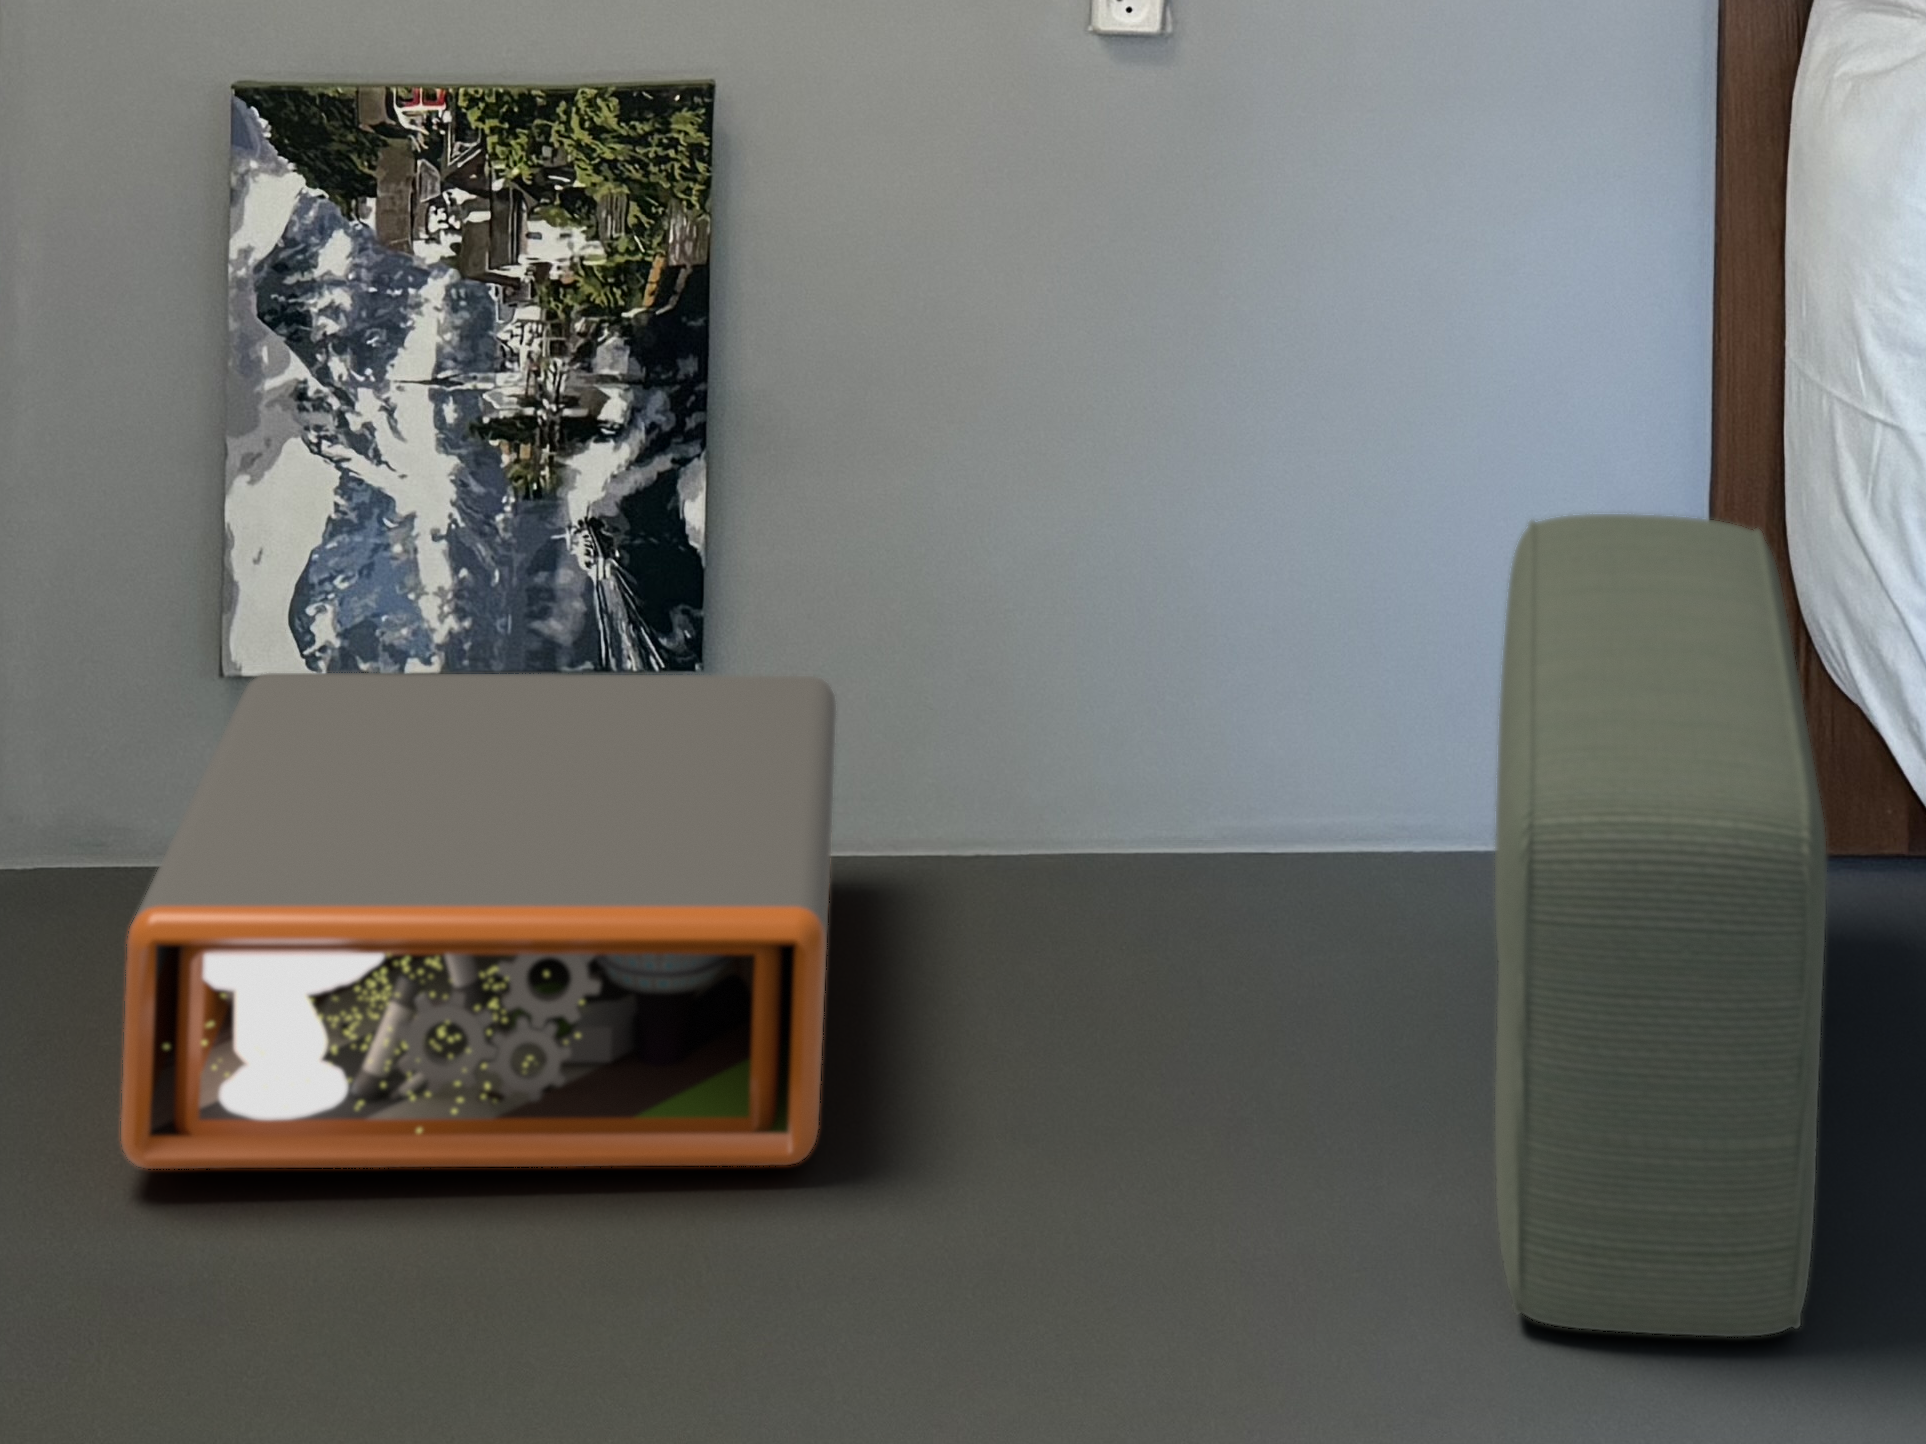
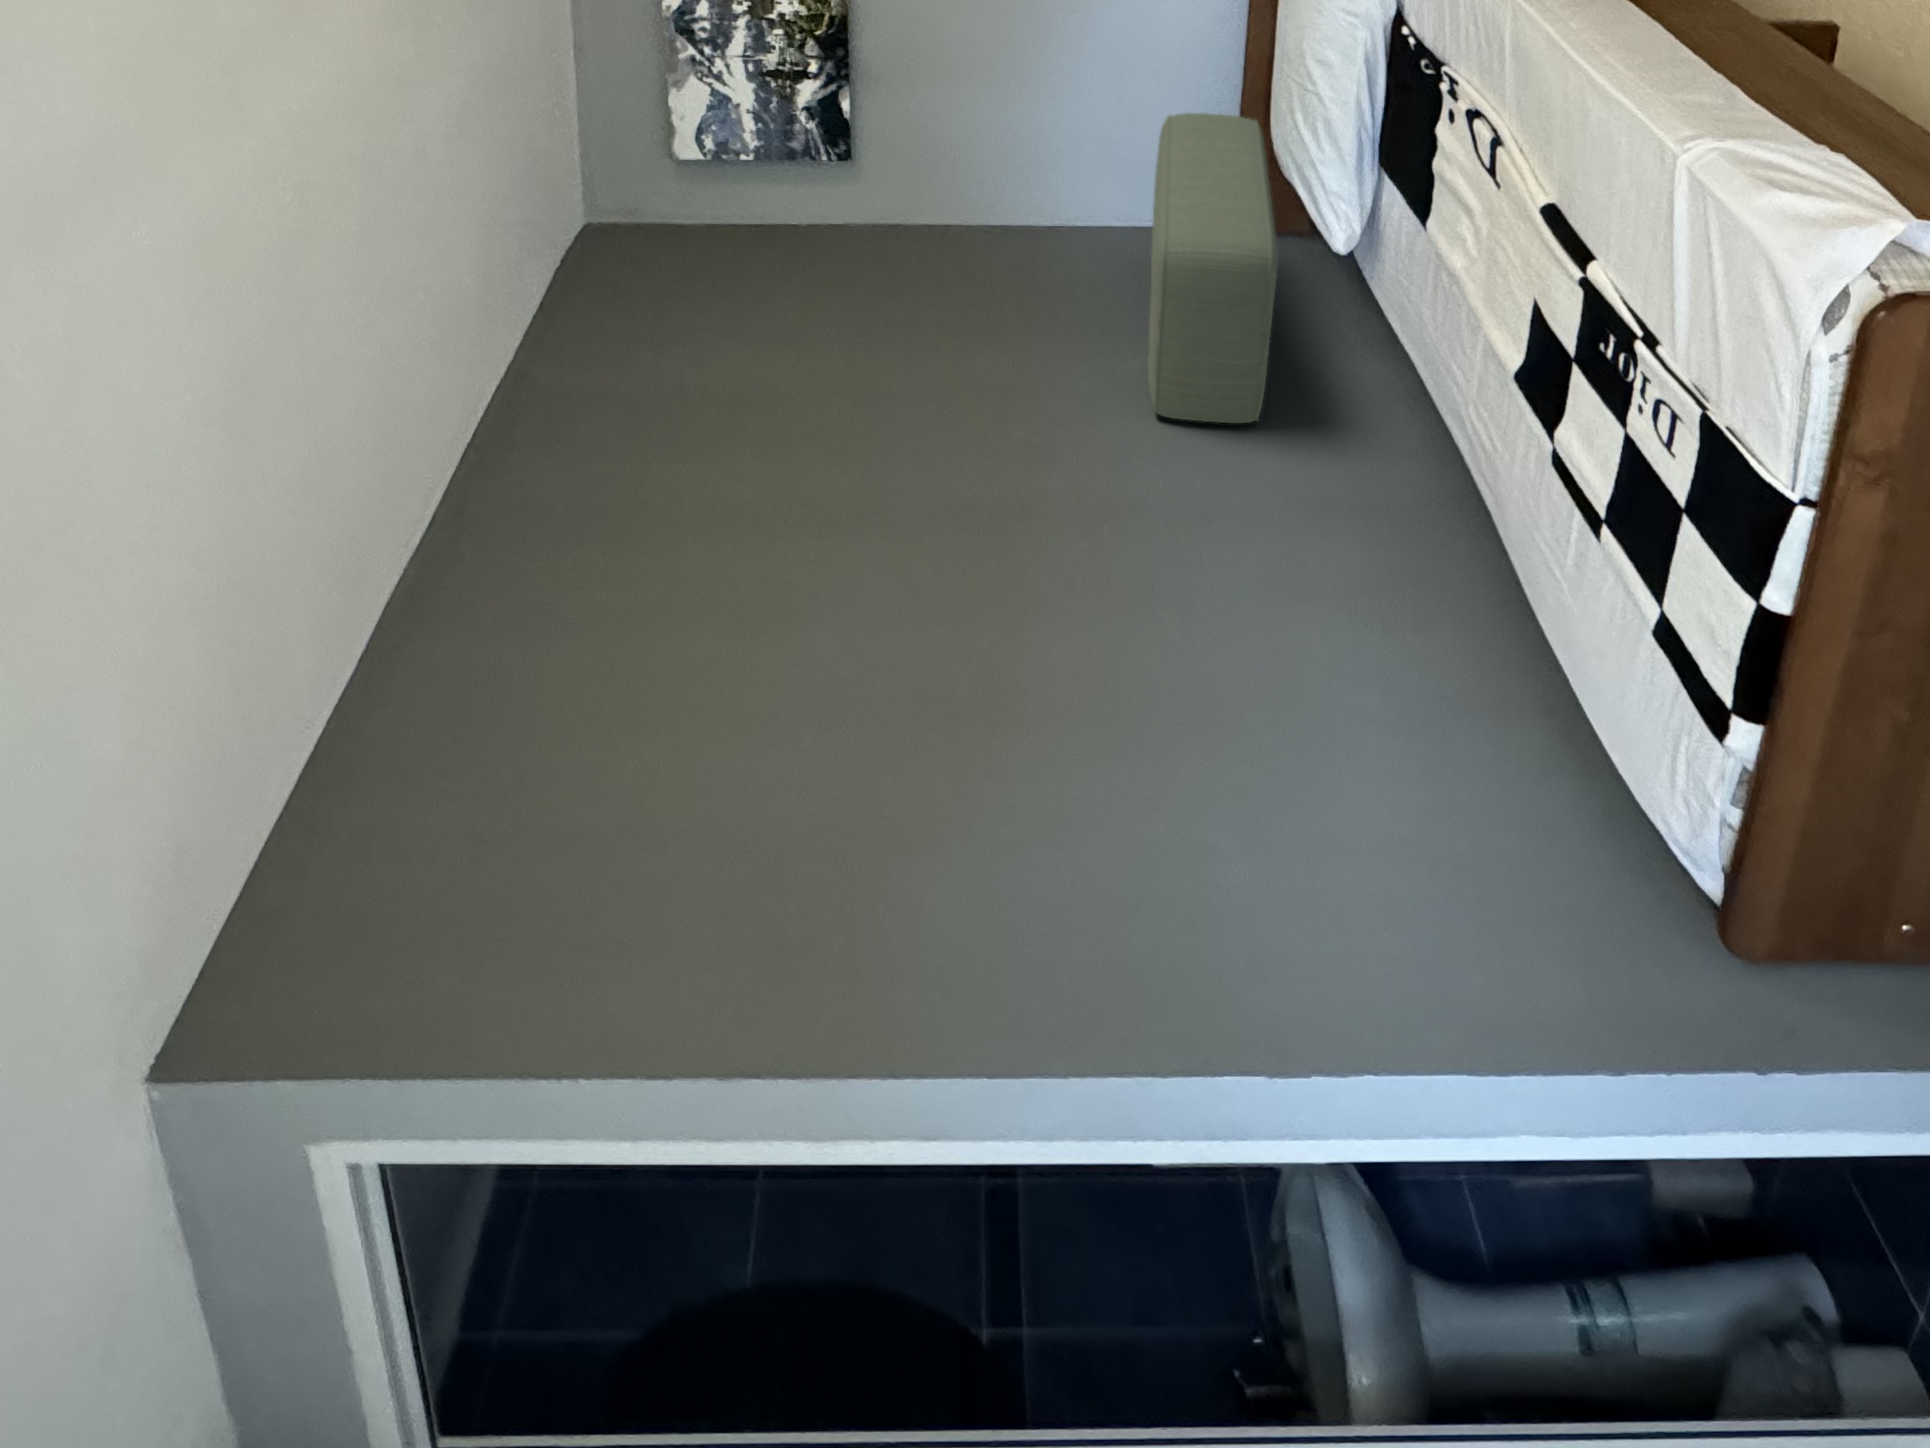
storage box: present [121,673,836,1169] -> none [645,161,902,350]

